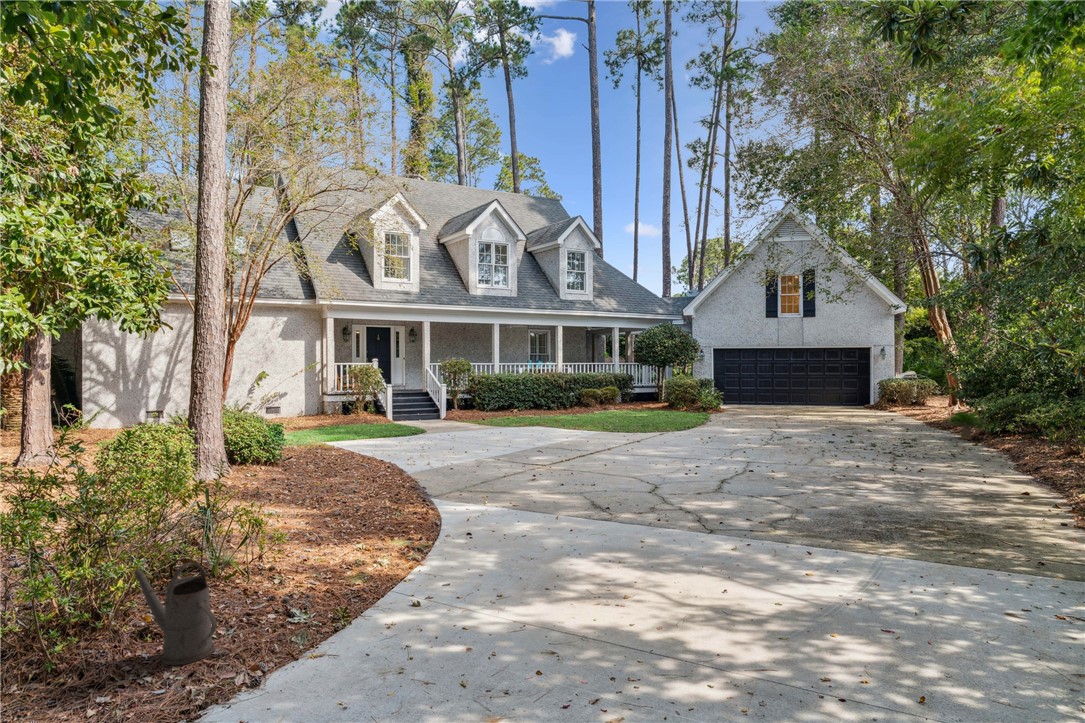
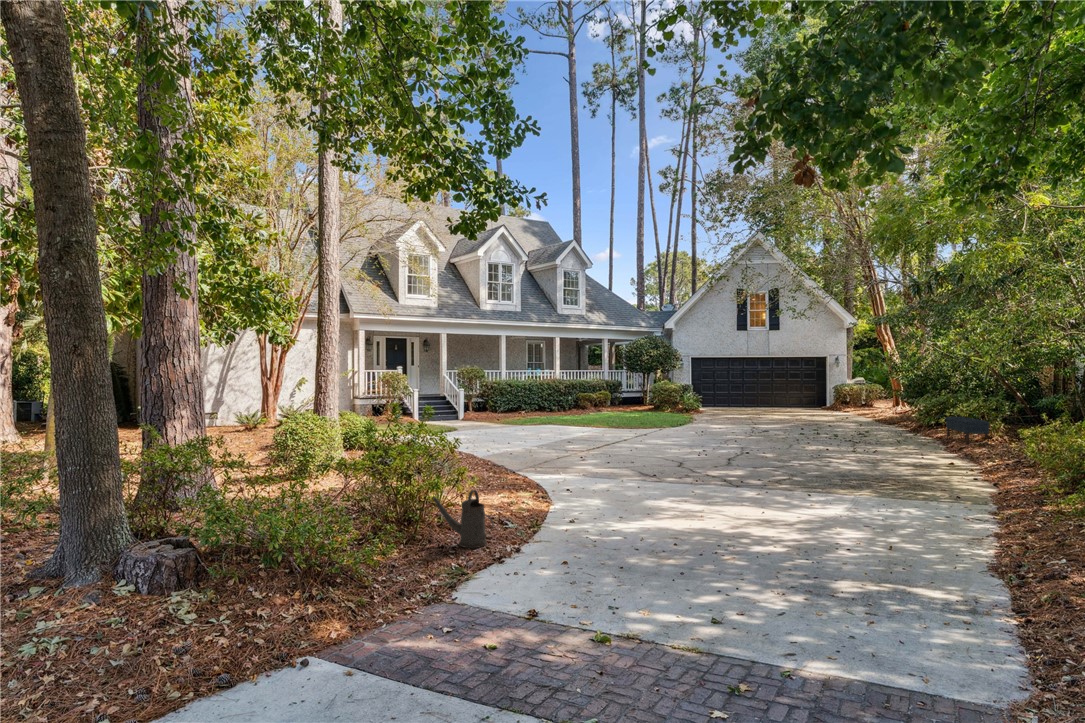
potted plant: present [949,411,983,440] -> none [891,407,924,431]
bench: none [1018,424,1080,463] -> present [946,417,989,445]

